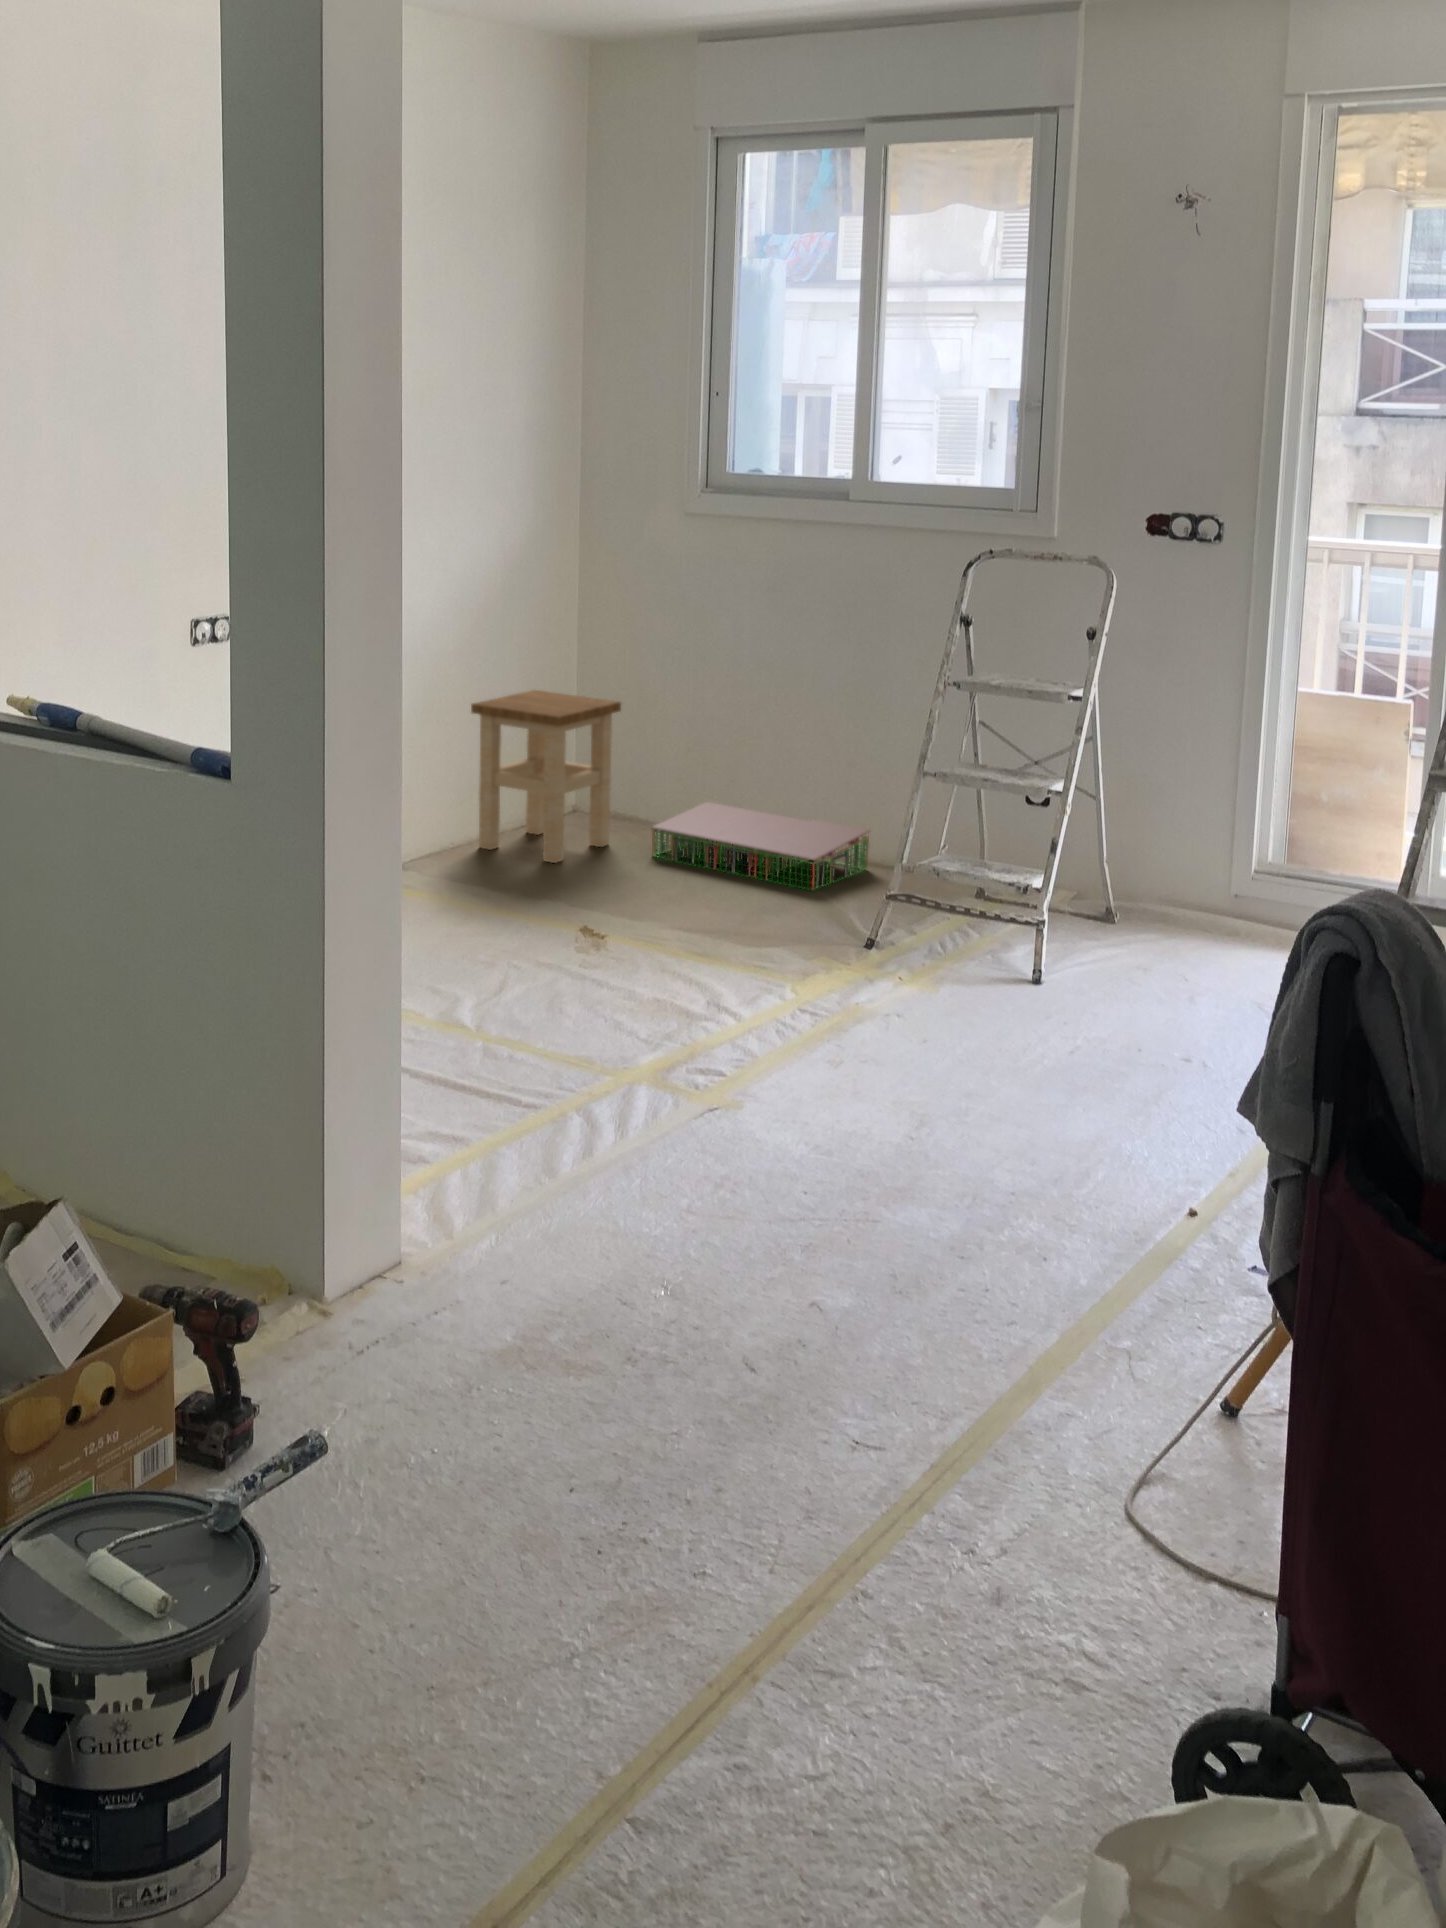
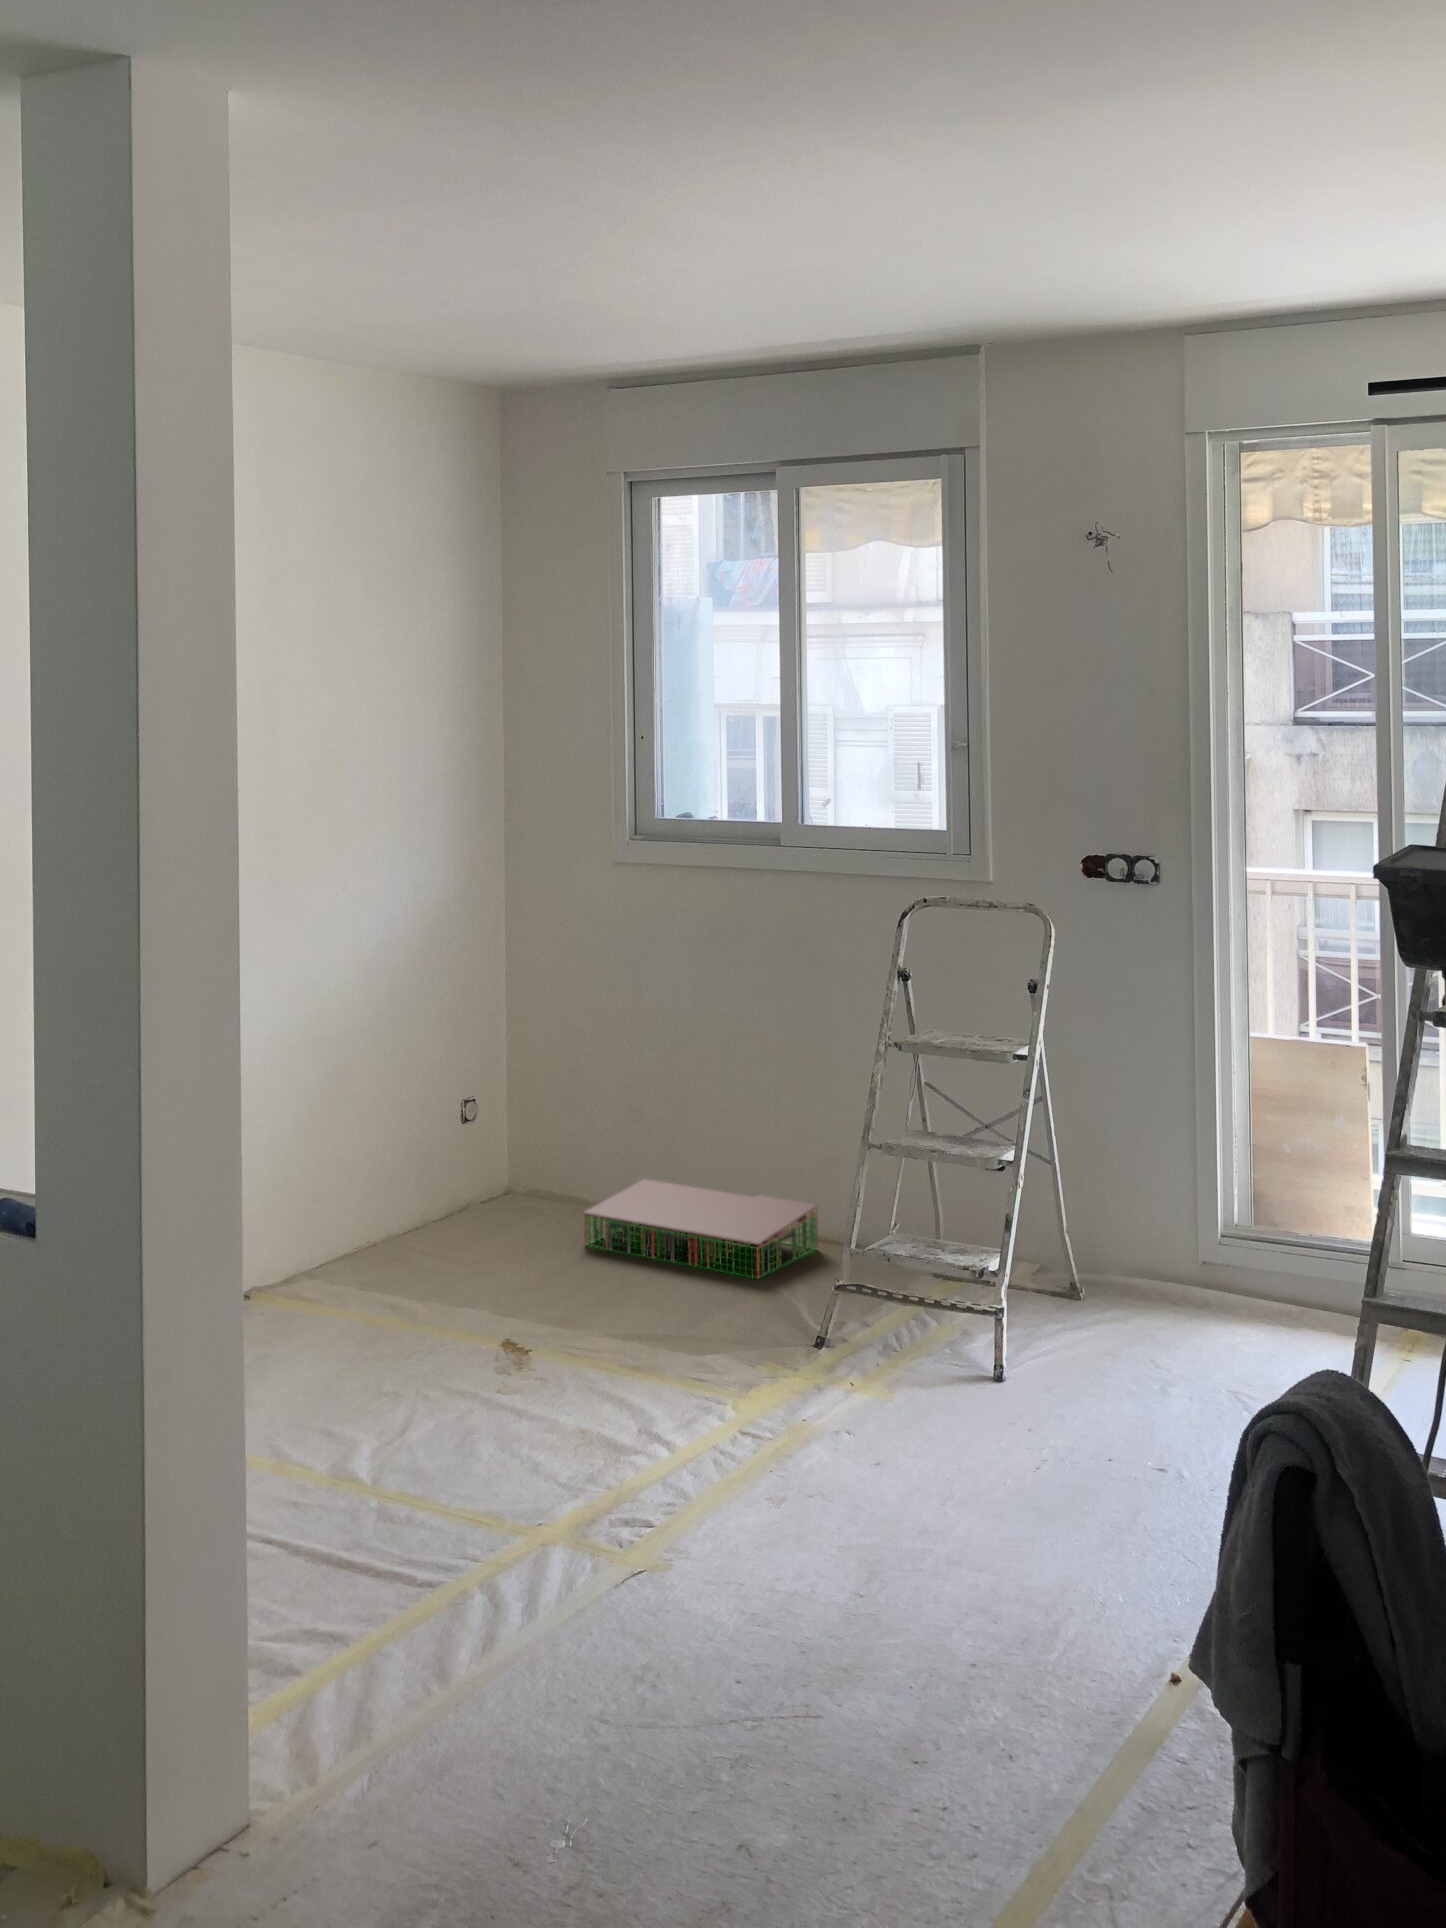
stool: present [471,690,621,863] -> none [382,1062,547,1260]

